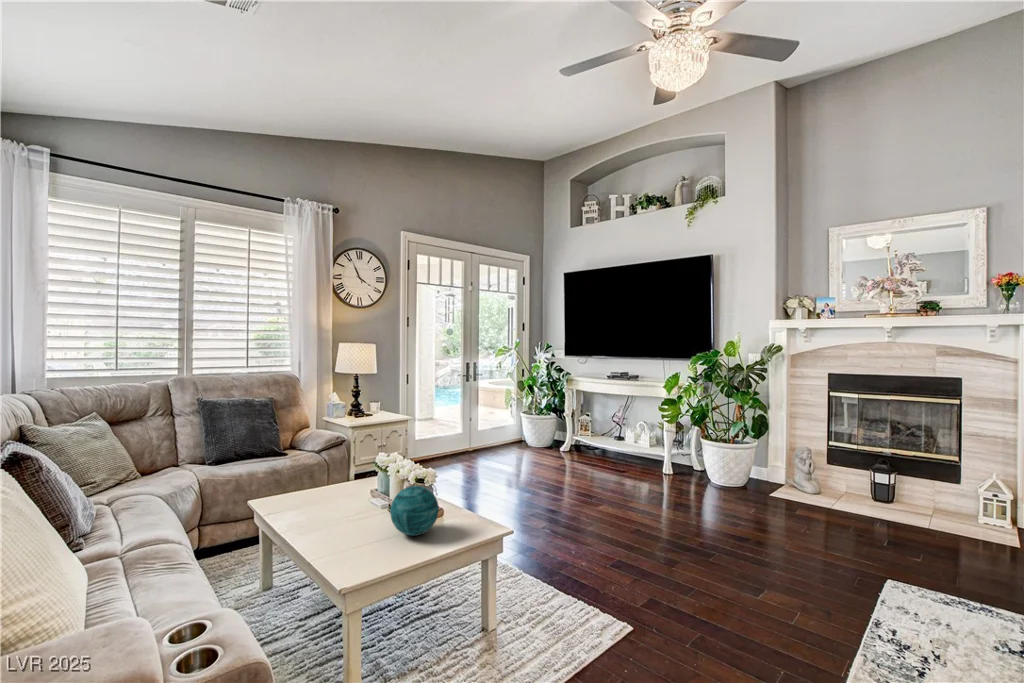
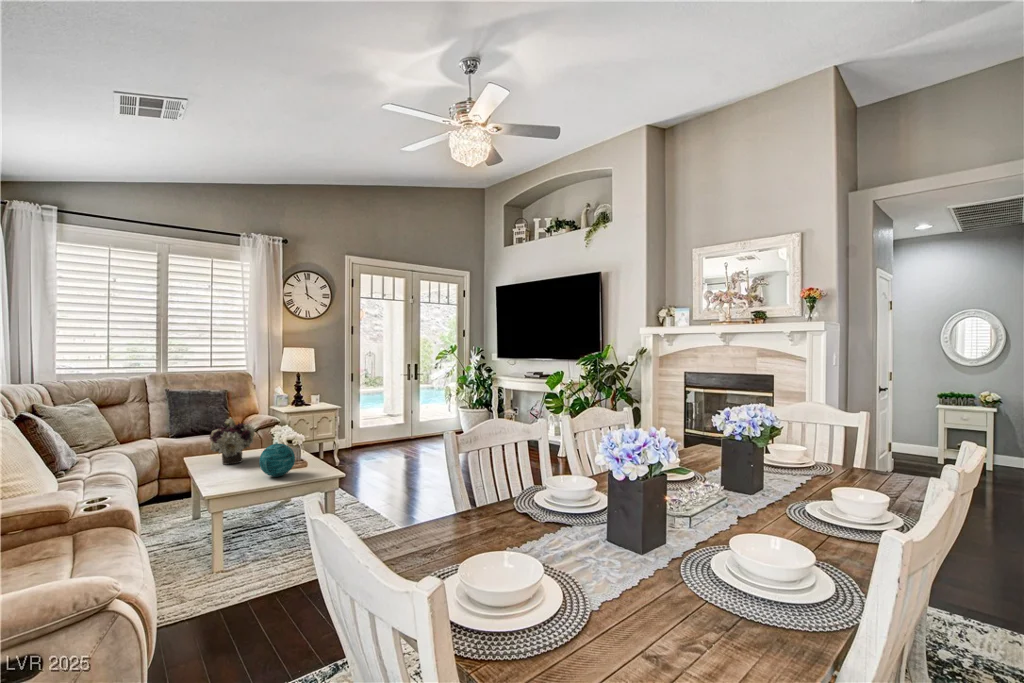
flower arrangement: none [293,444,359,512] -> present [210,418,255,465]

